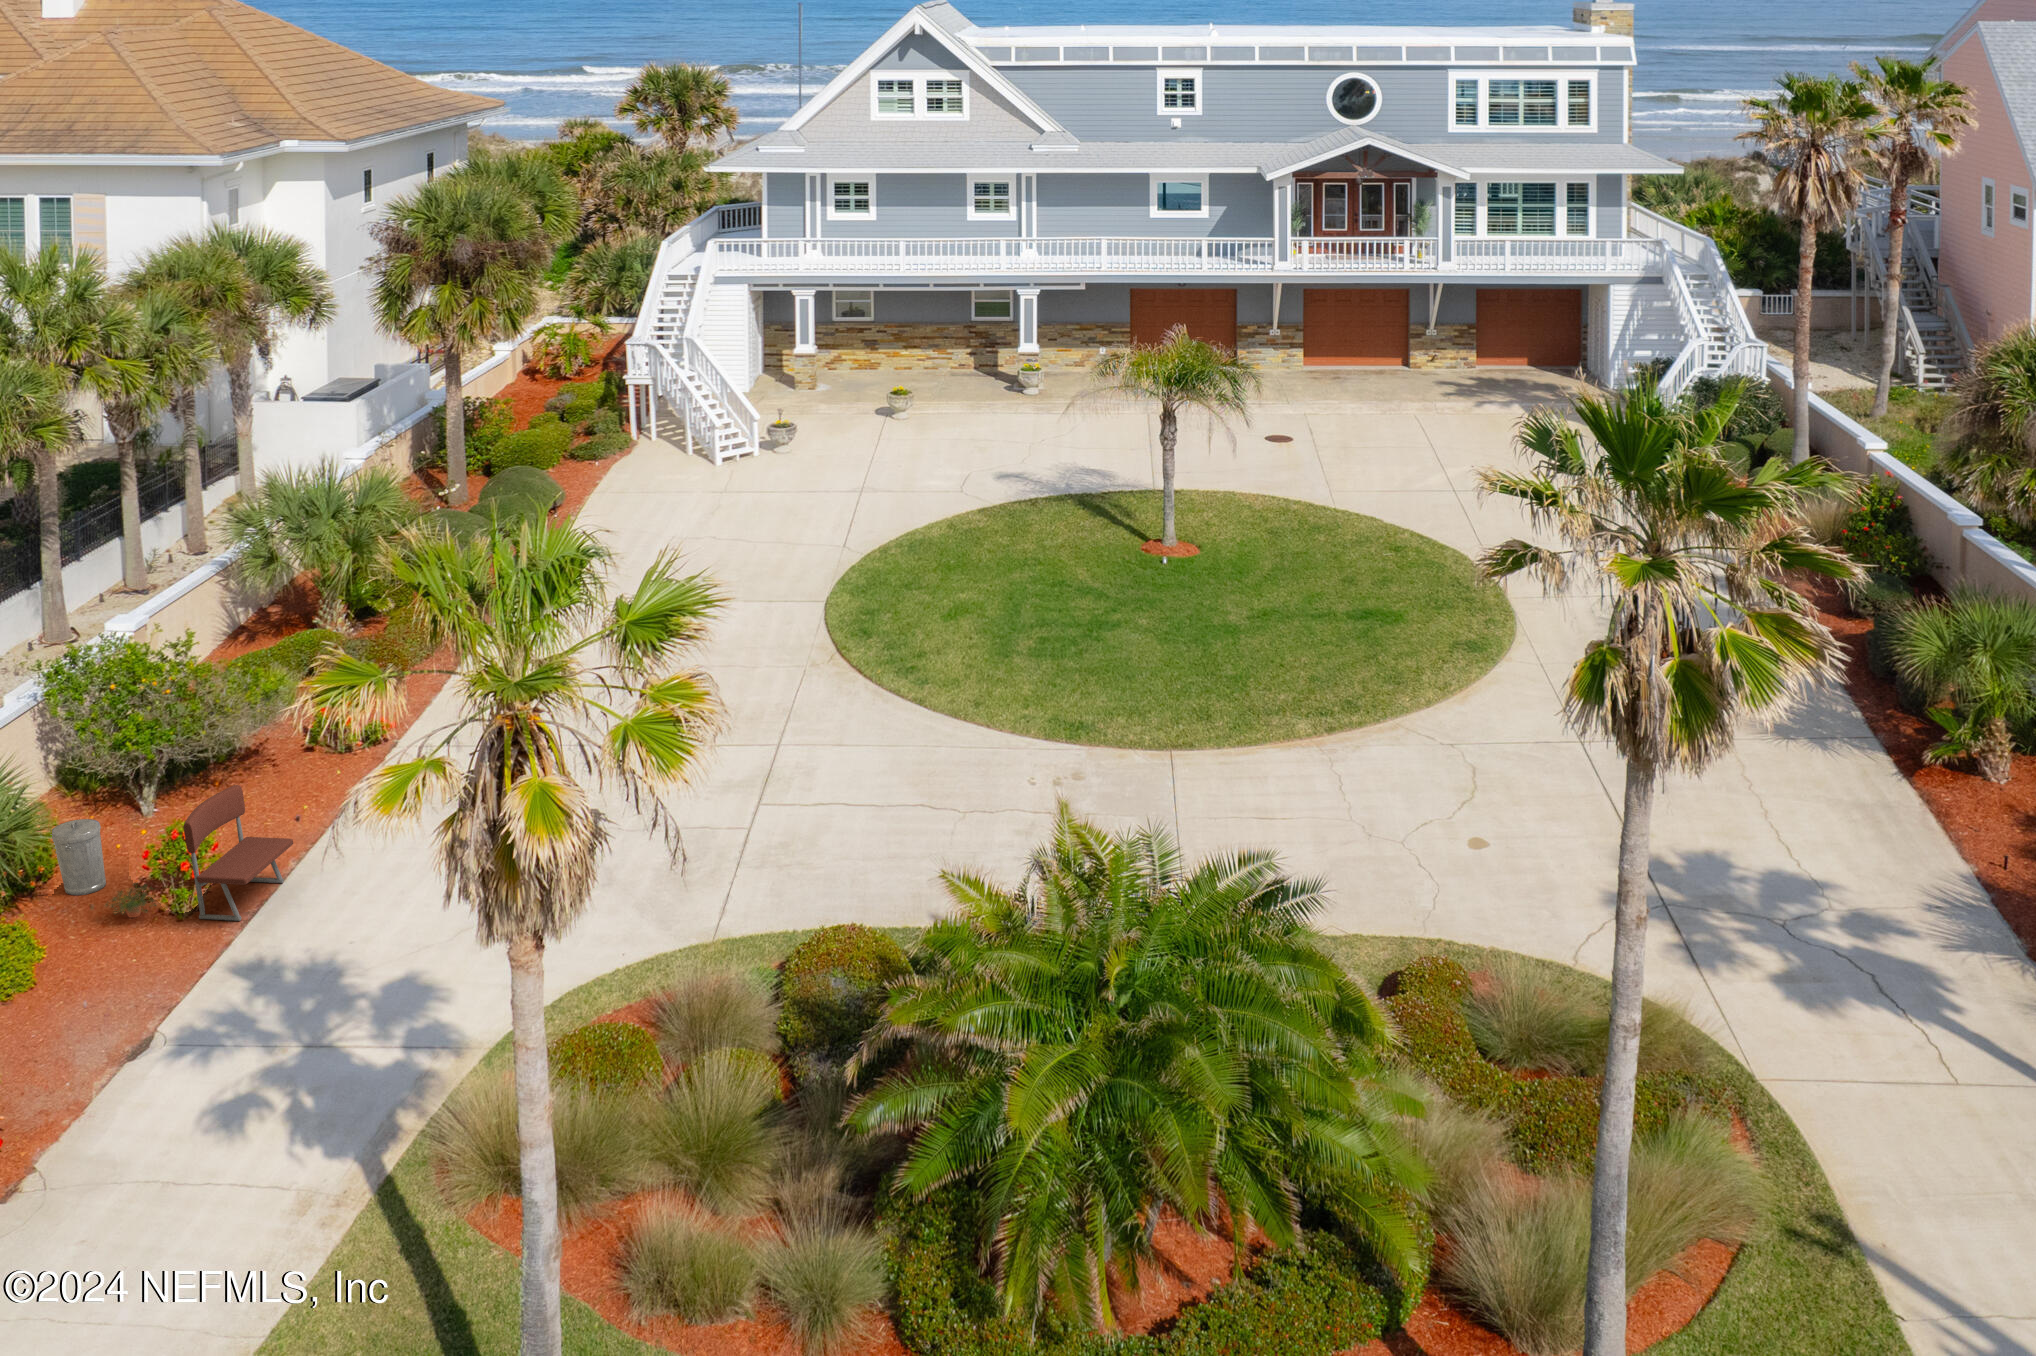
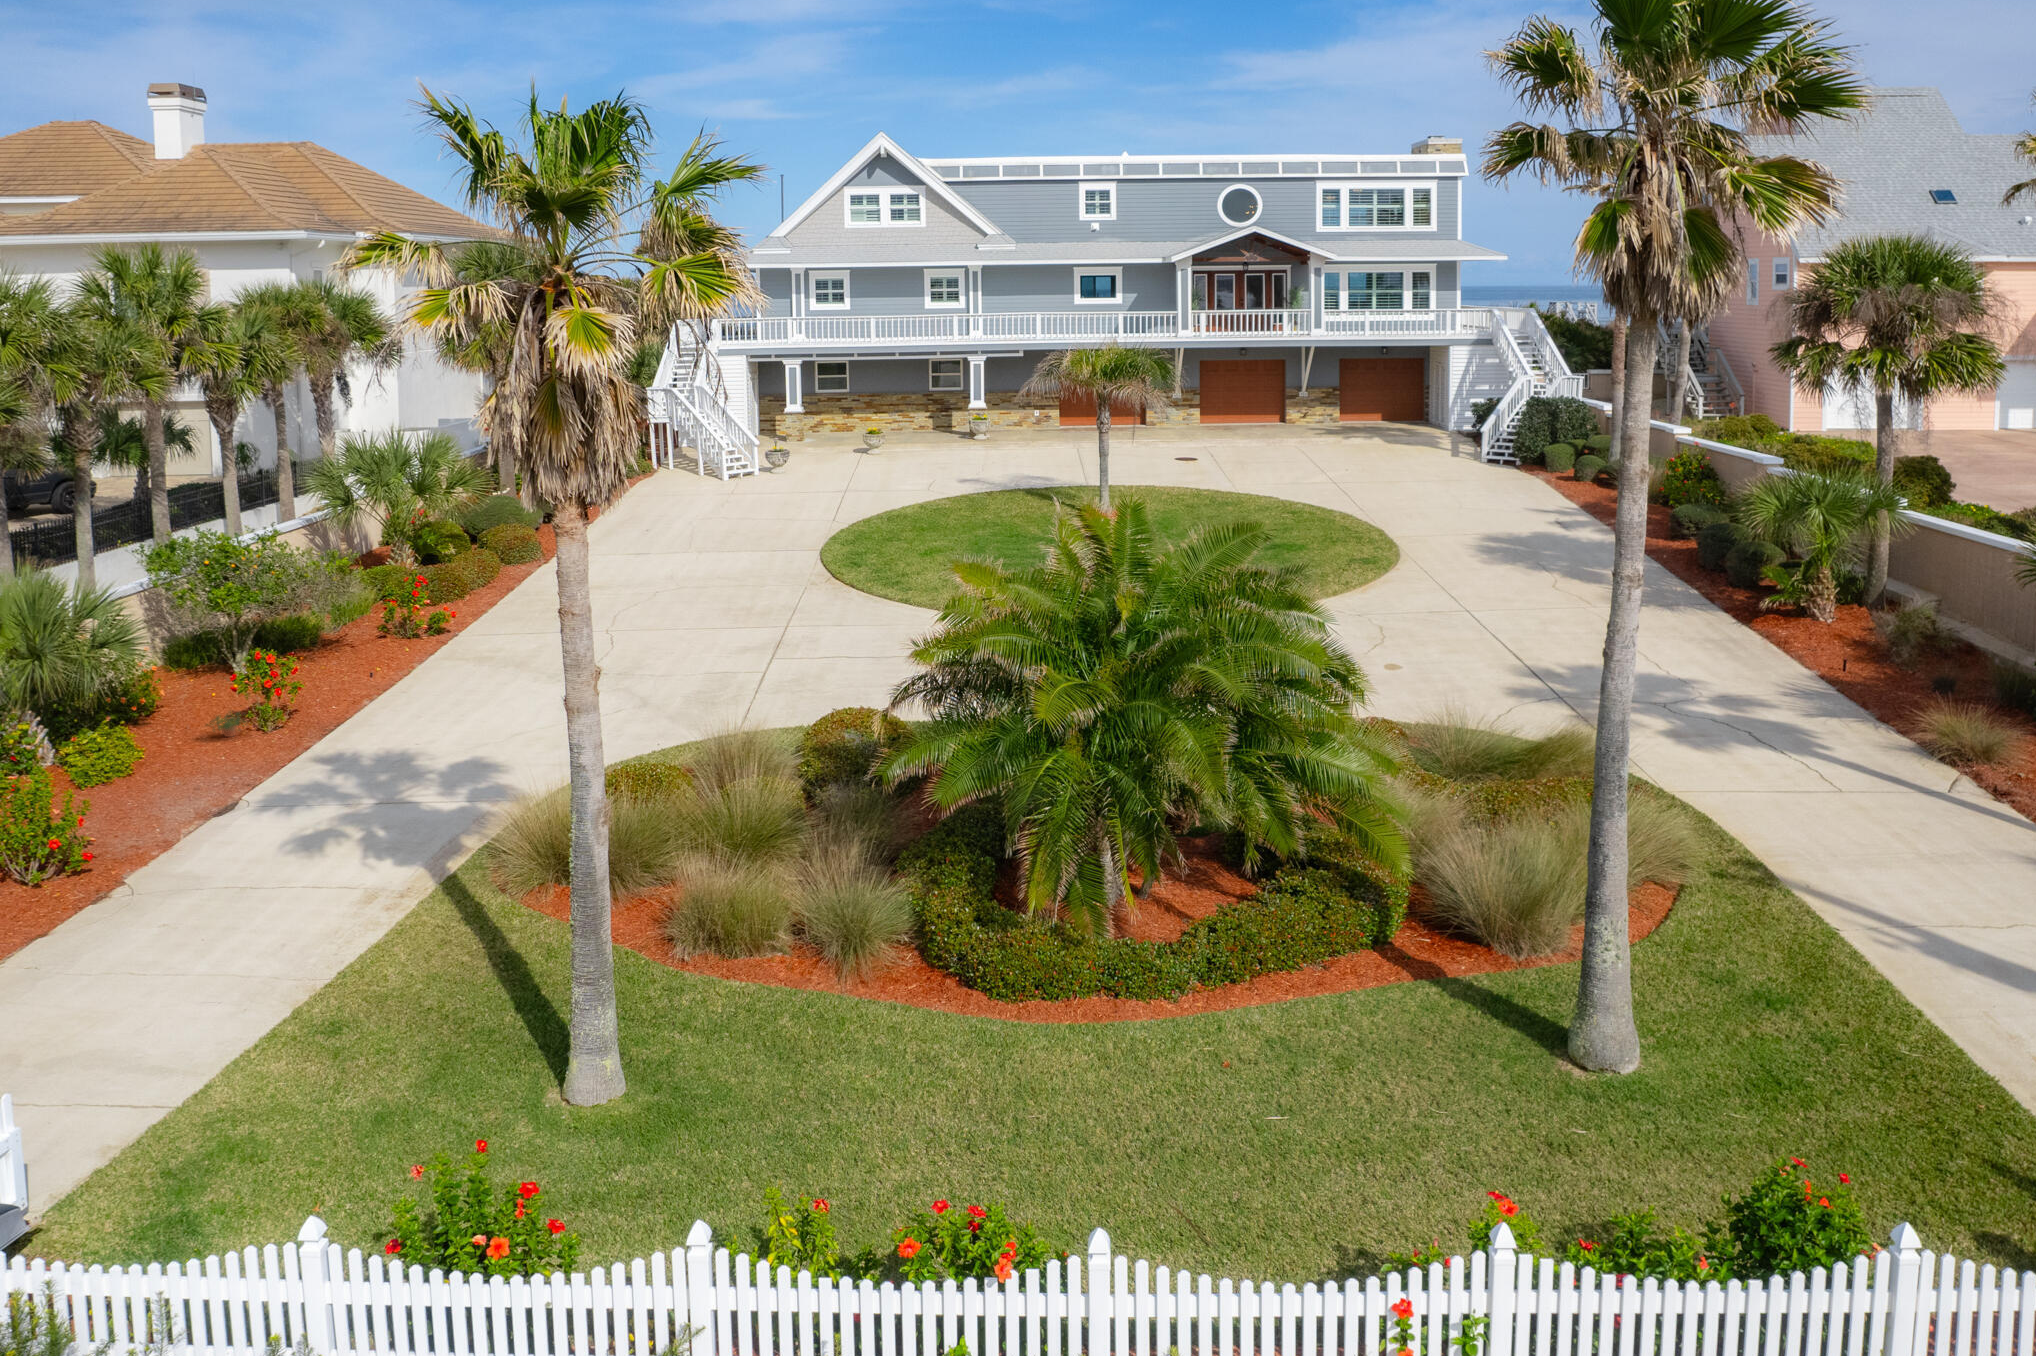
bench: present [184,785,293,921] -> none [270,633,363,737]
trash can: present [51,819,106,895] -> none [159,664,207,726]

